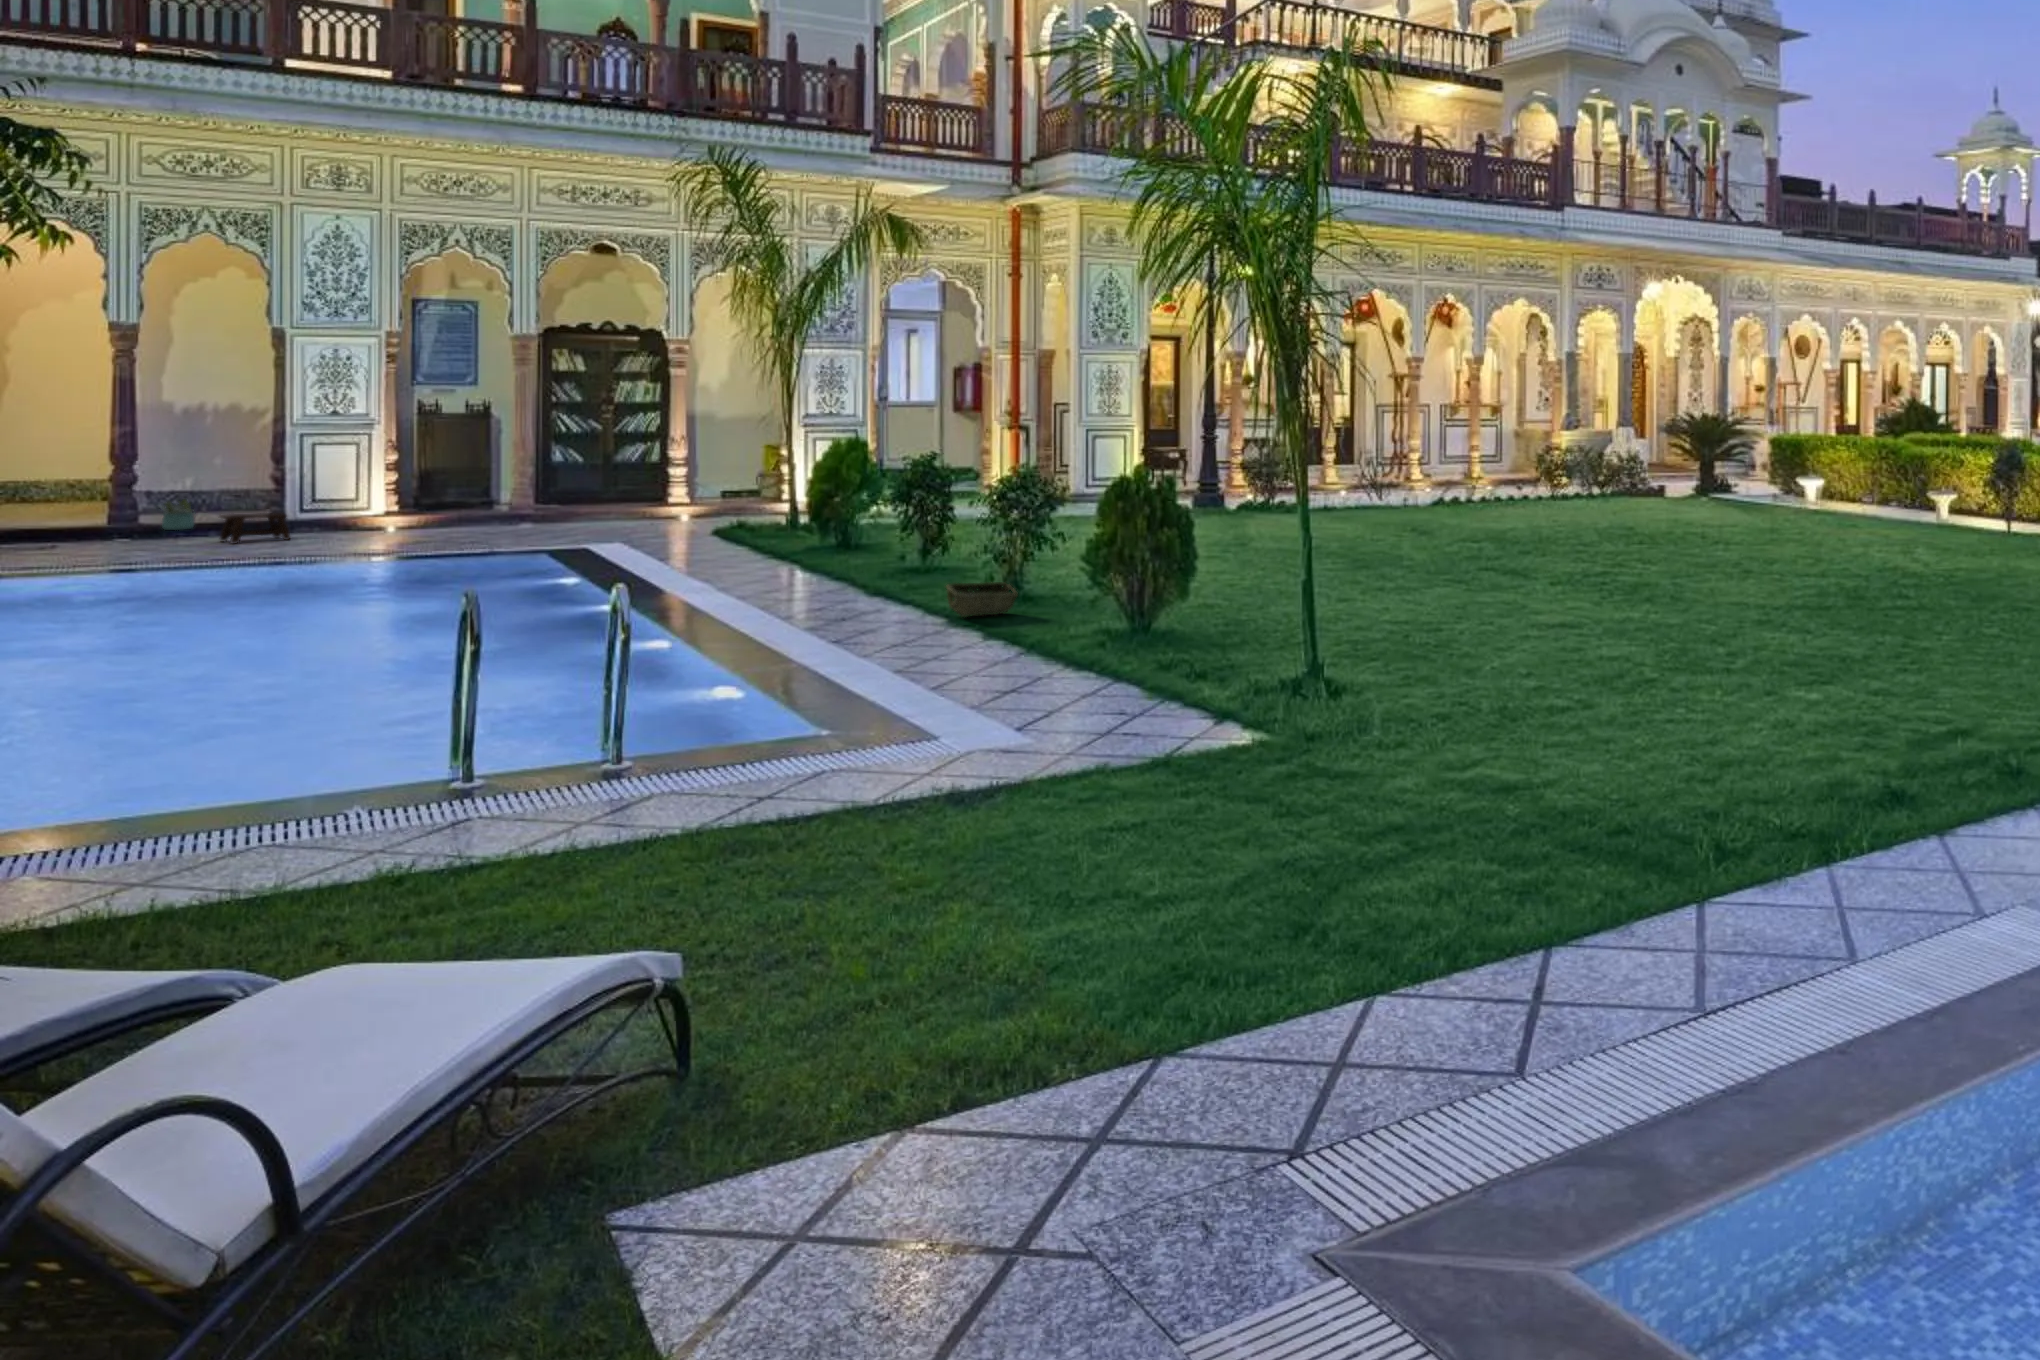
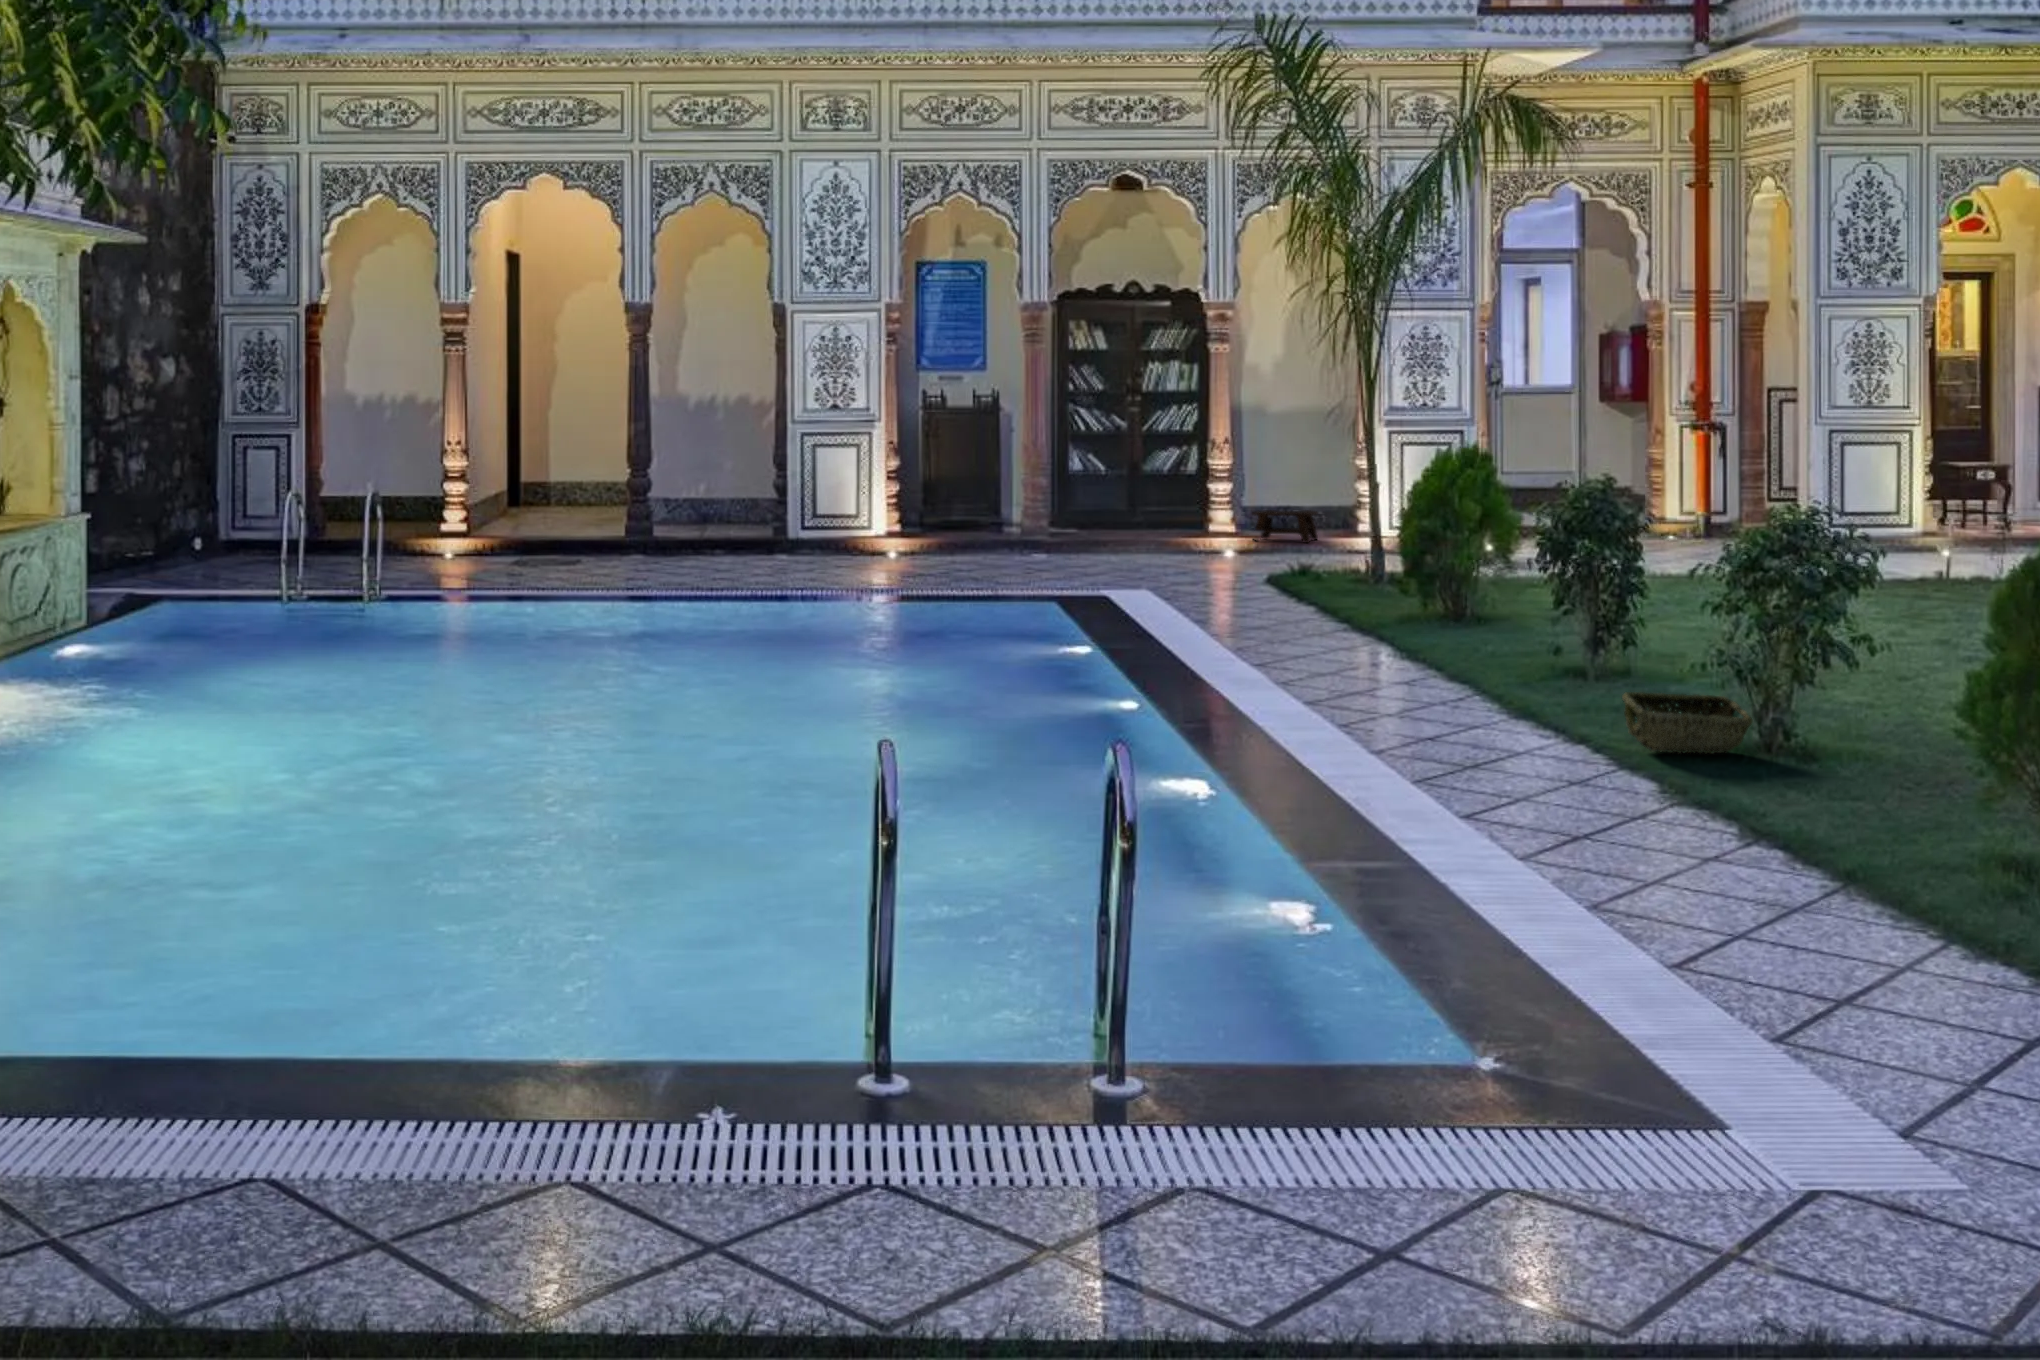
decorative plant: present [160,499,194,530] -> none [679,505,713,541]
stool: present [219,513,290,544] -> present [1253,510,1318,543]

